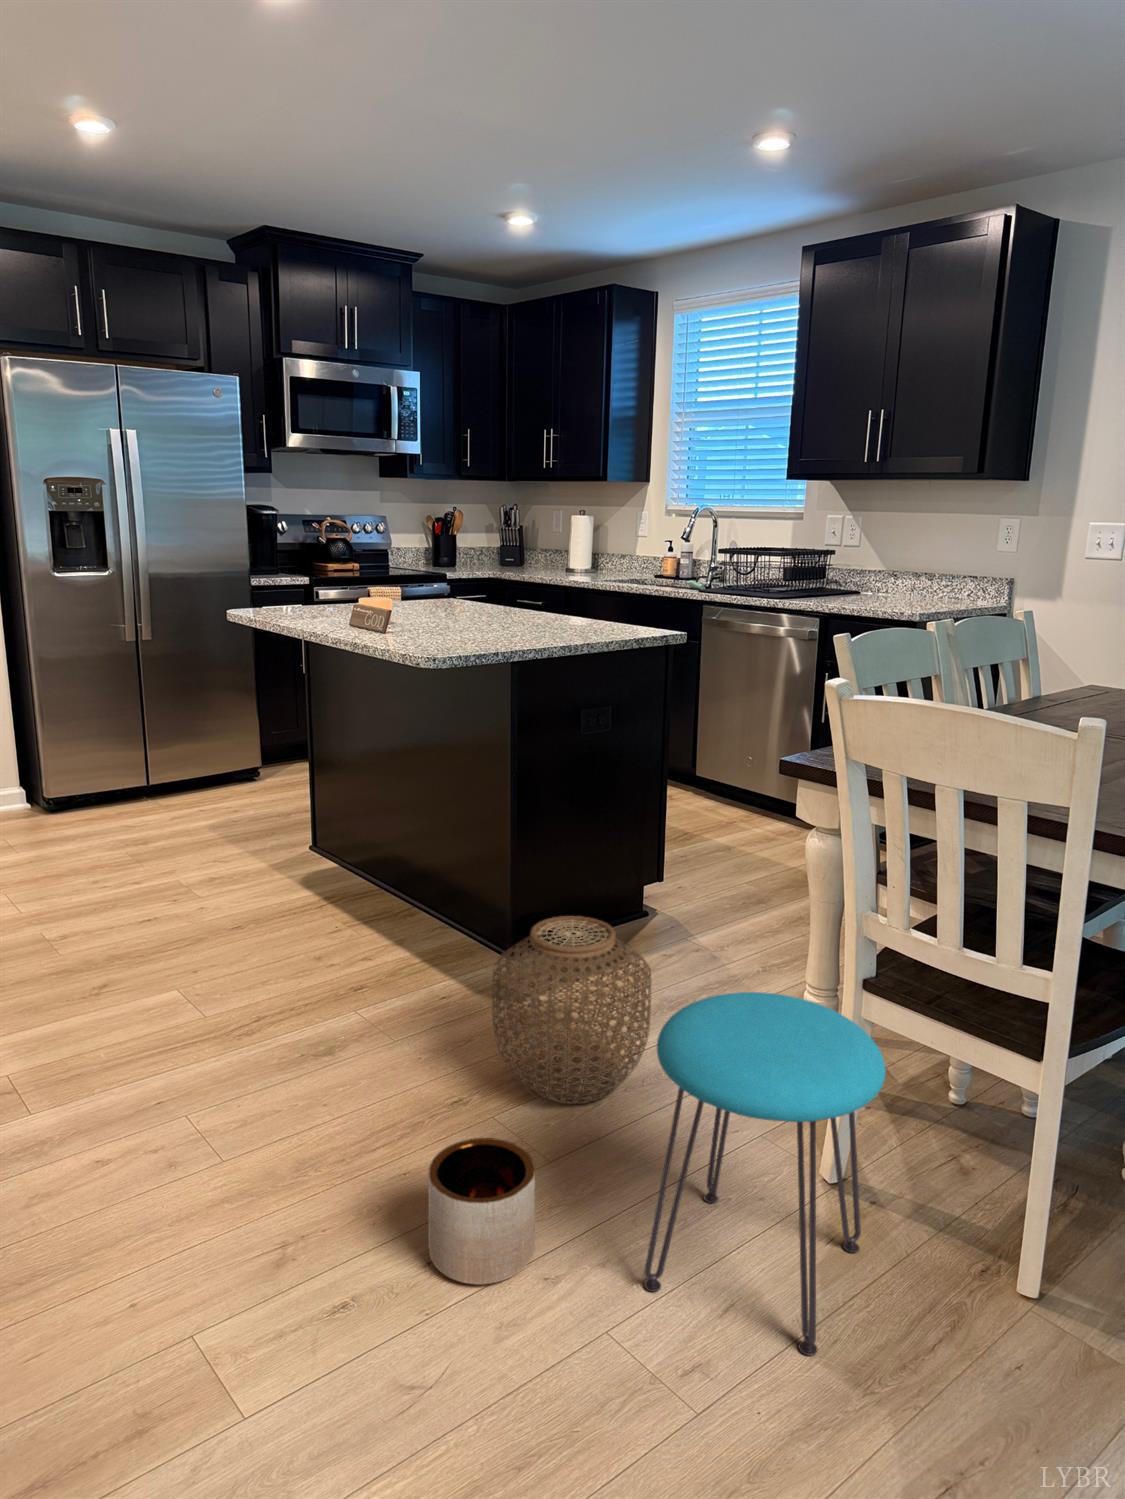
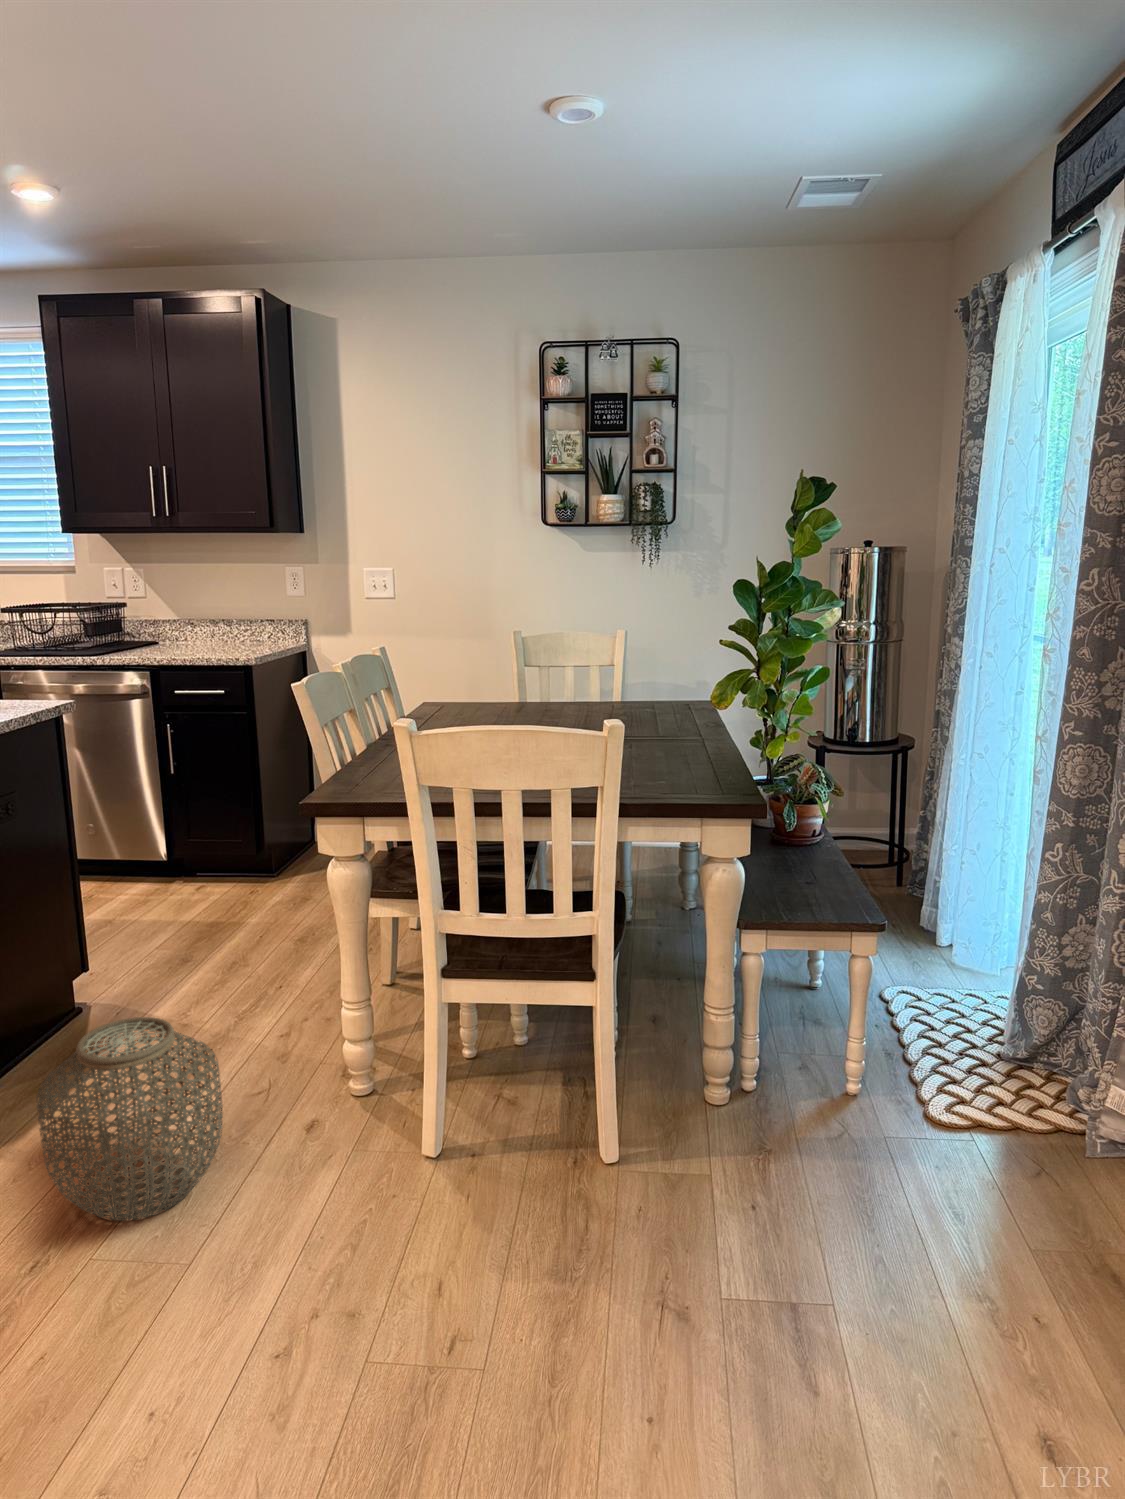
stool: present [644,992,886,1356] -> none [324,1007,520,1315]
planter: present [428,1138,535,1285] -> none [129,1259,255,1425]

